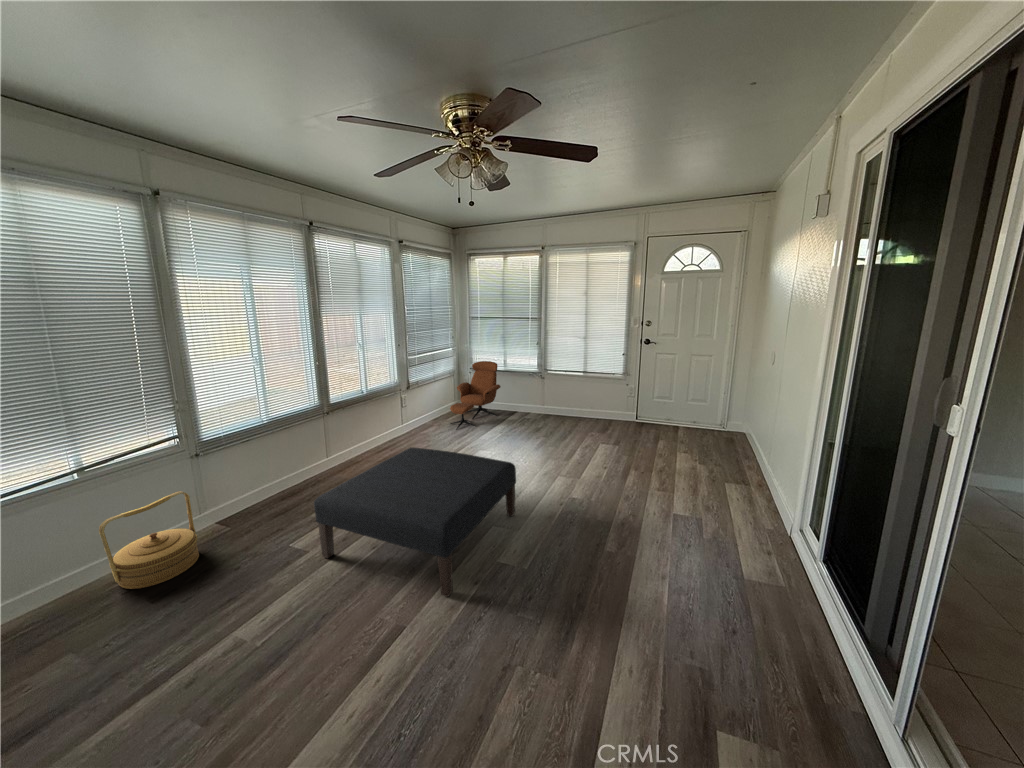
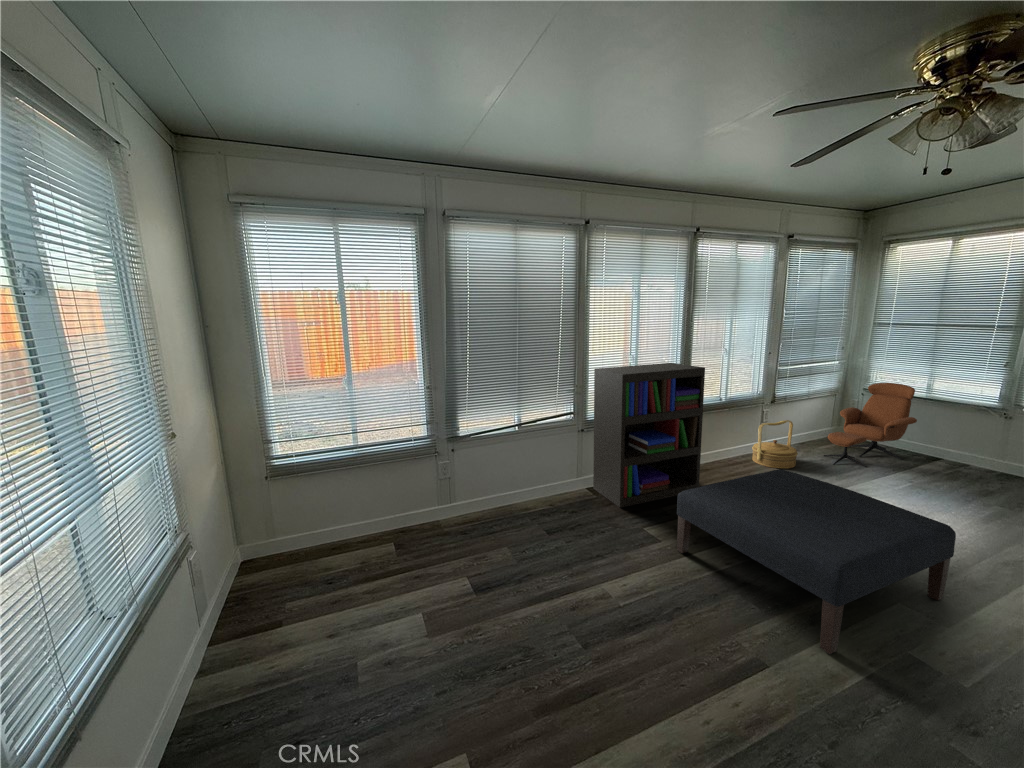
bookshelf: none [200,363,349,532] -> present [593,363,705,508]
woven basket: present [99,491,199,589] -> present [752,420,798,469]

